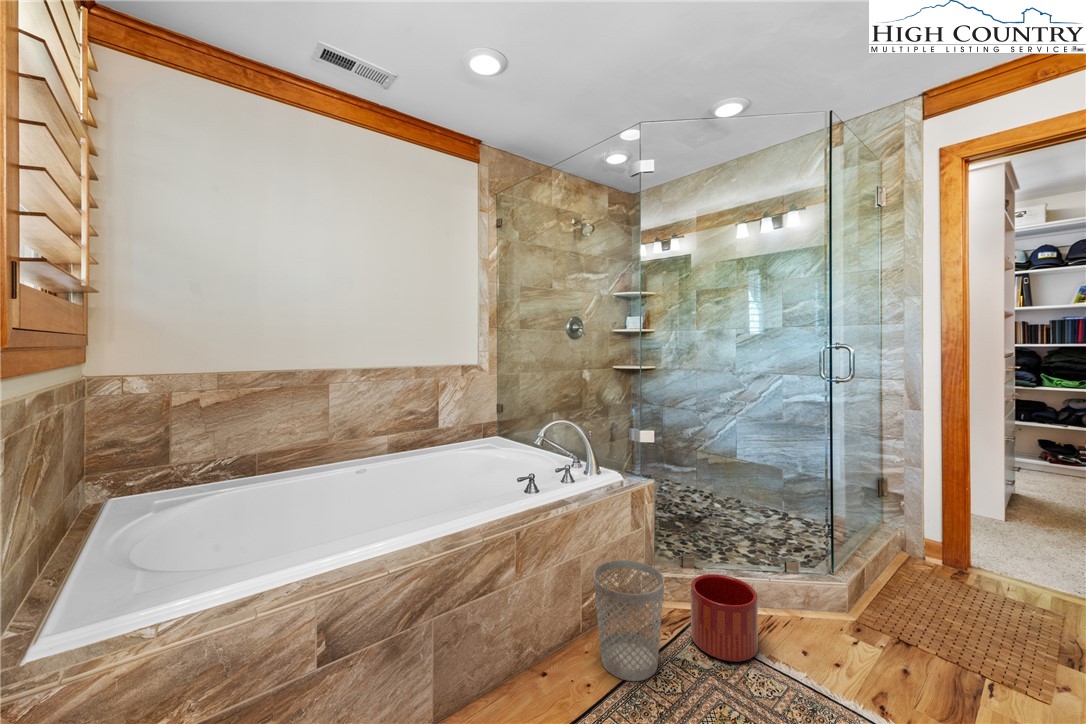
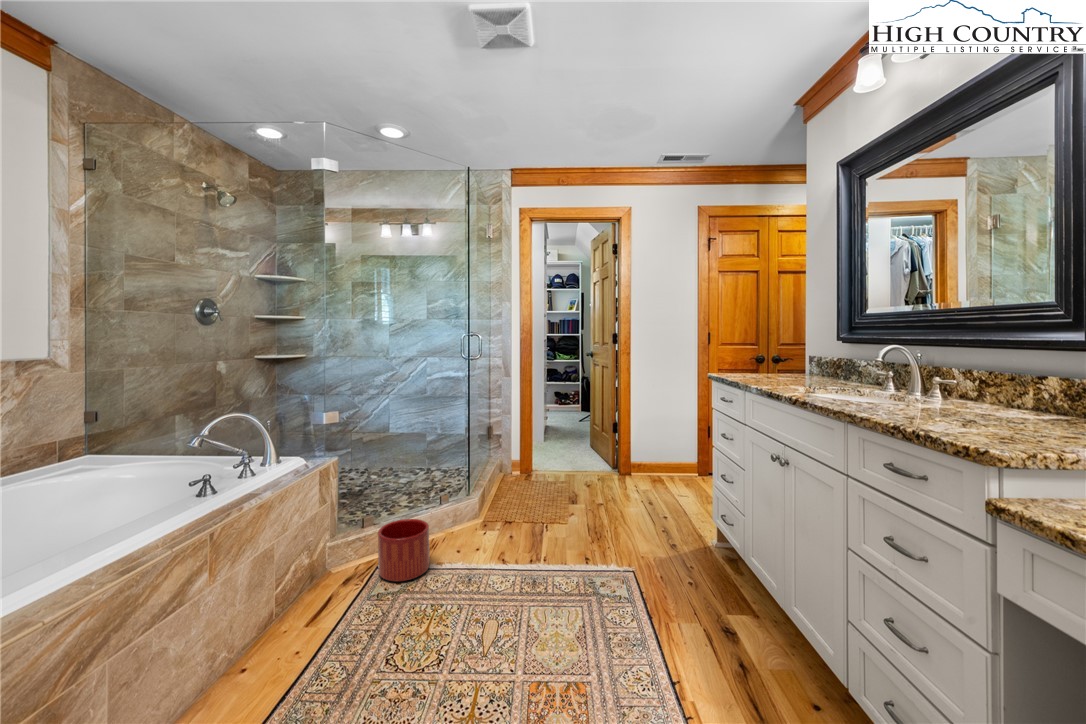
wastebasket: present [594,560,664,681] -> none [295,528,364,630]

